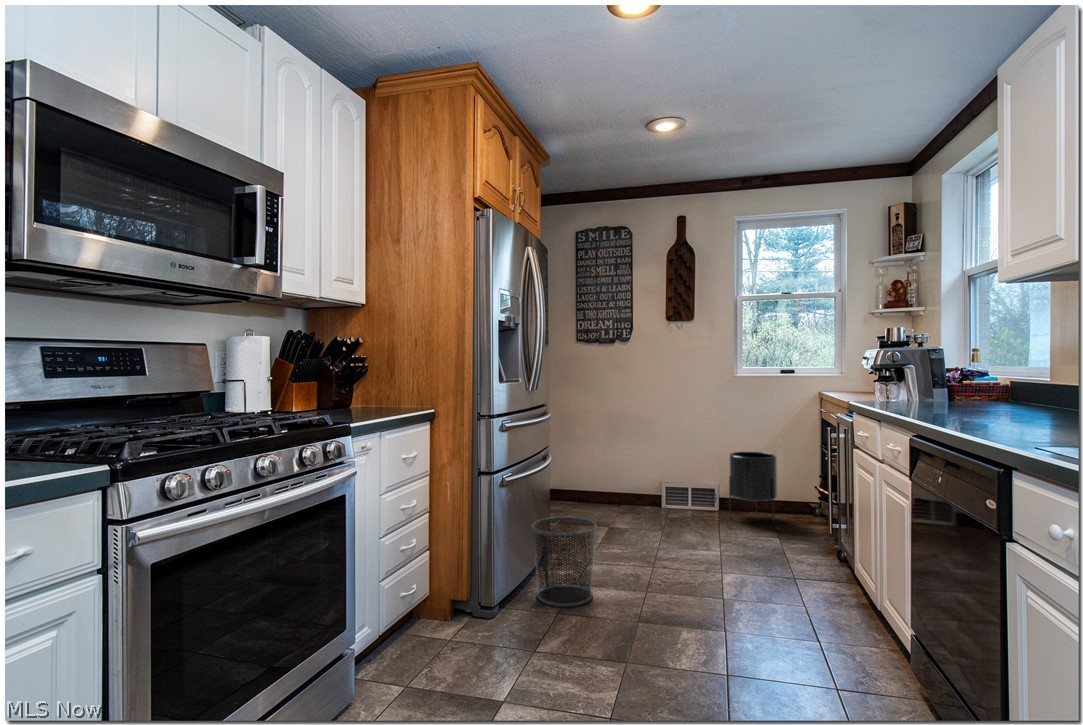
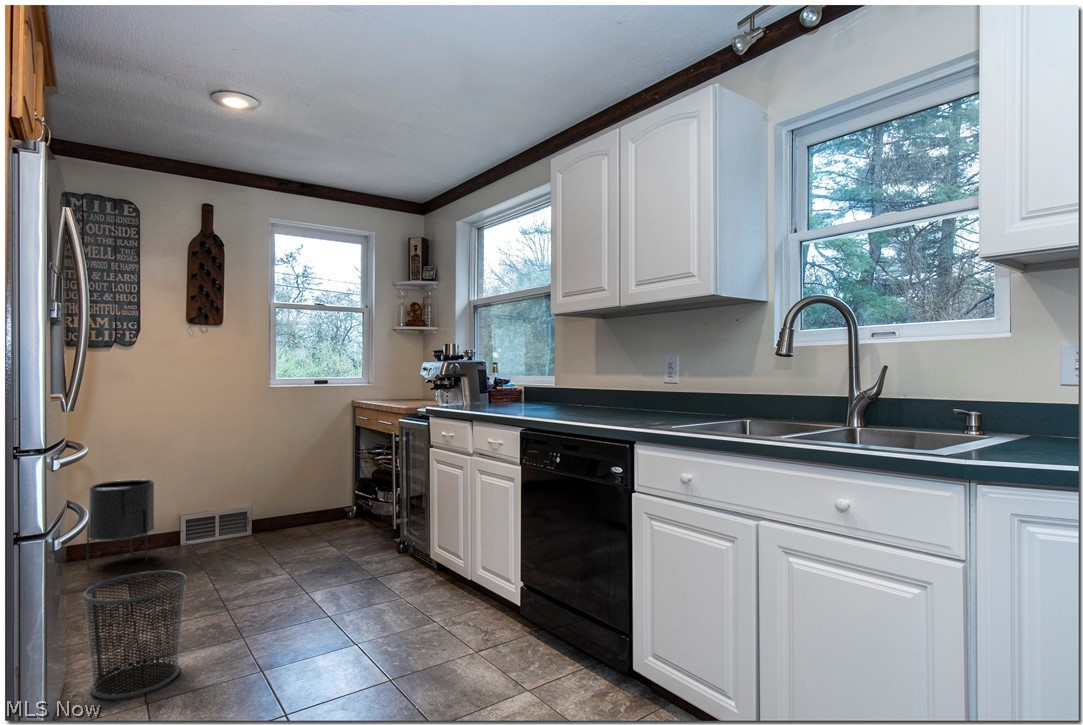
planter: present [729,452,777,523] -> present [87,479,154,567]

